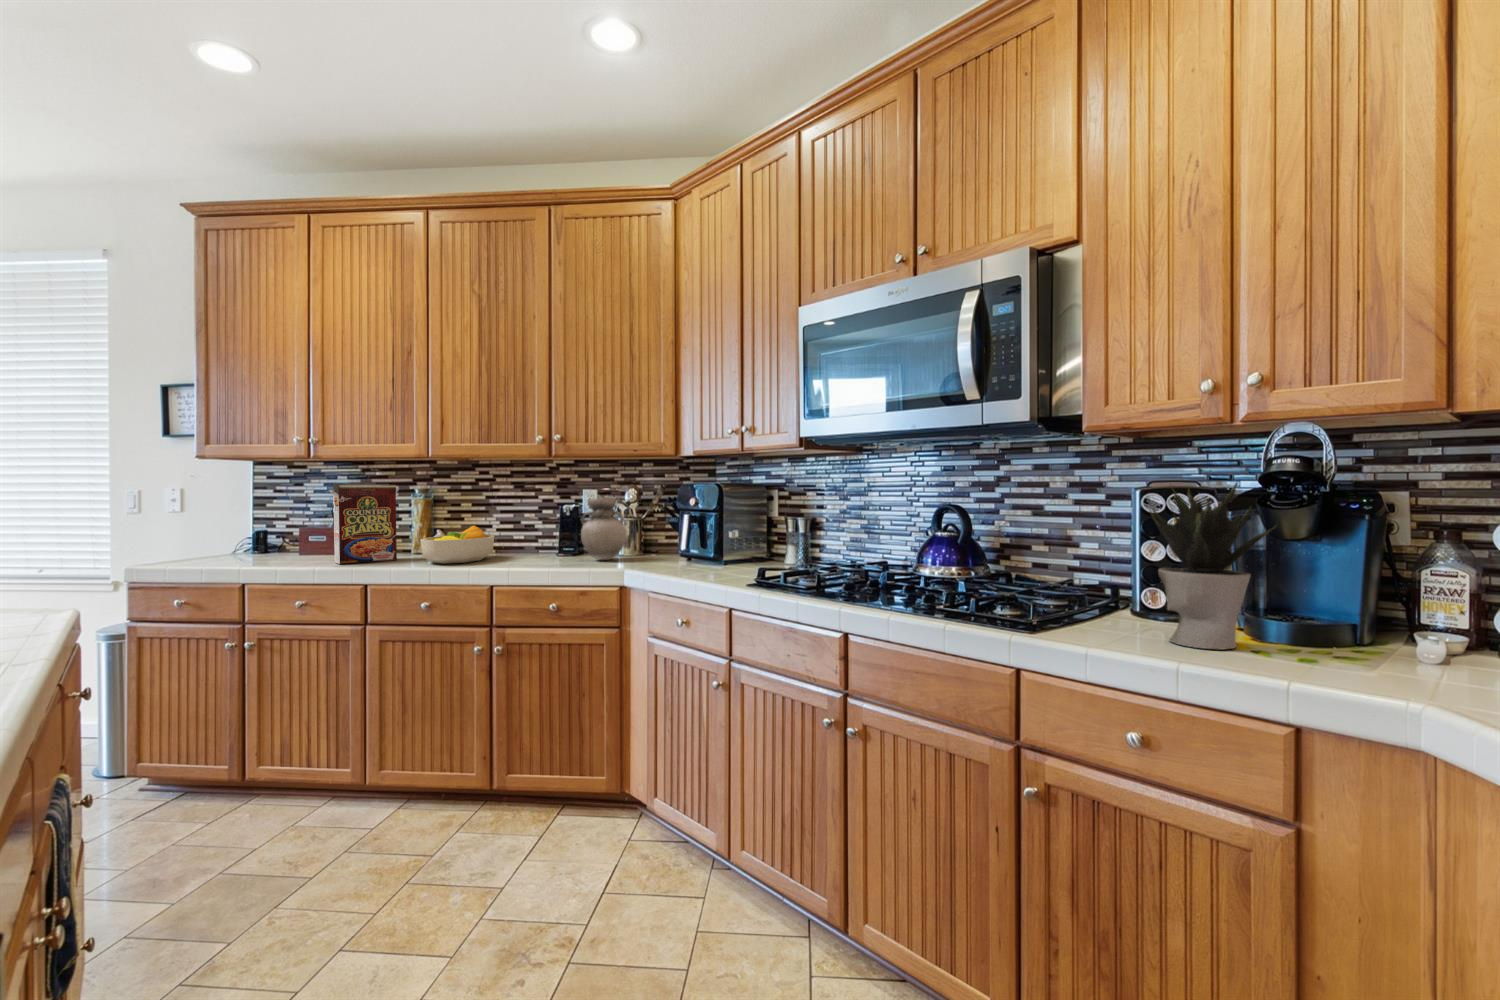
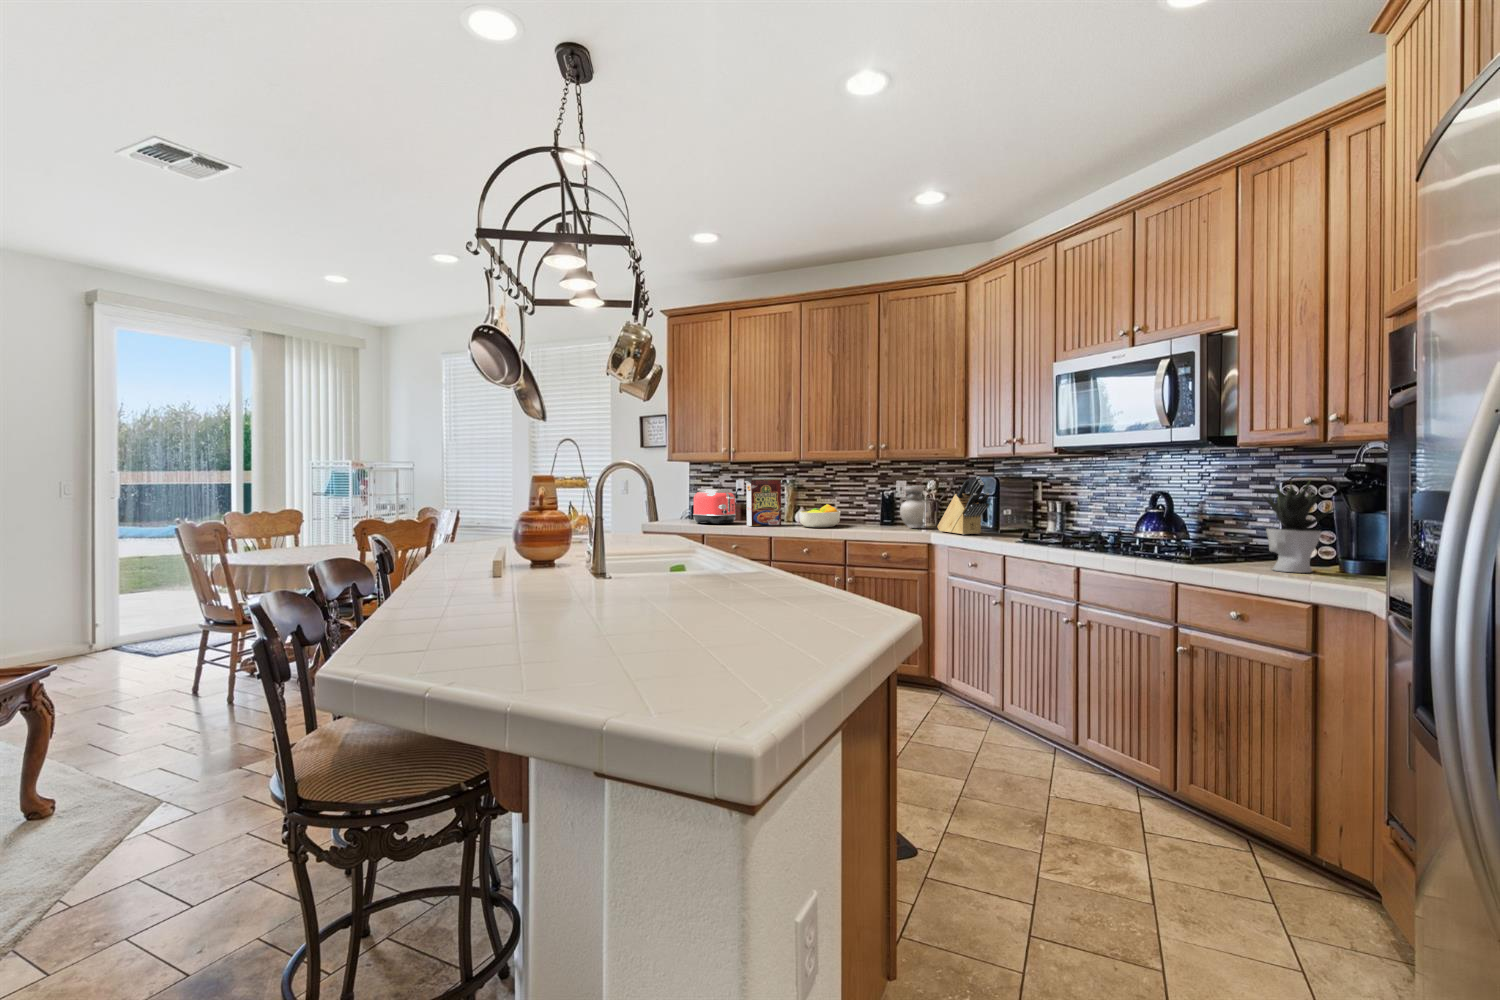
knife block: none [634,482,707,571] -> present [937,476,989,535]
toaster: none [243,504,324,562] -> present [693,489,736,524]

